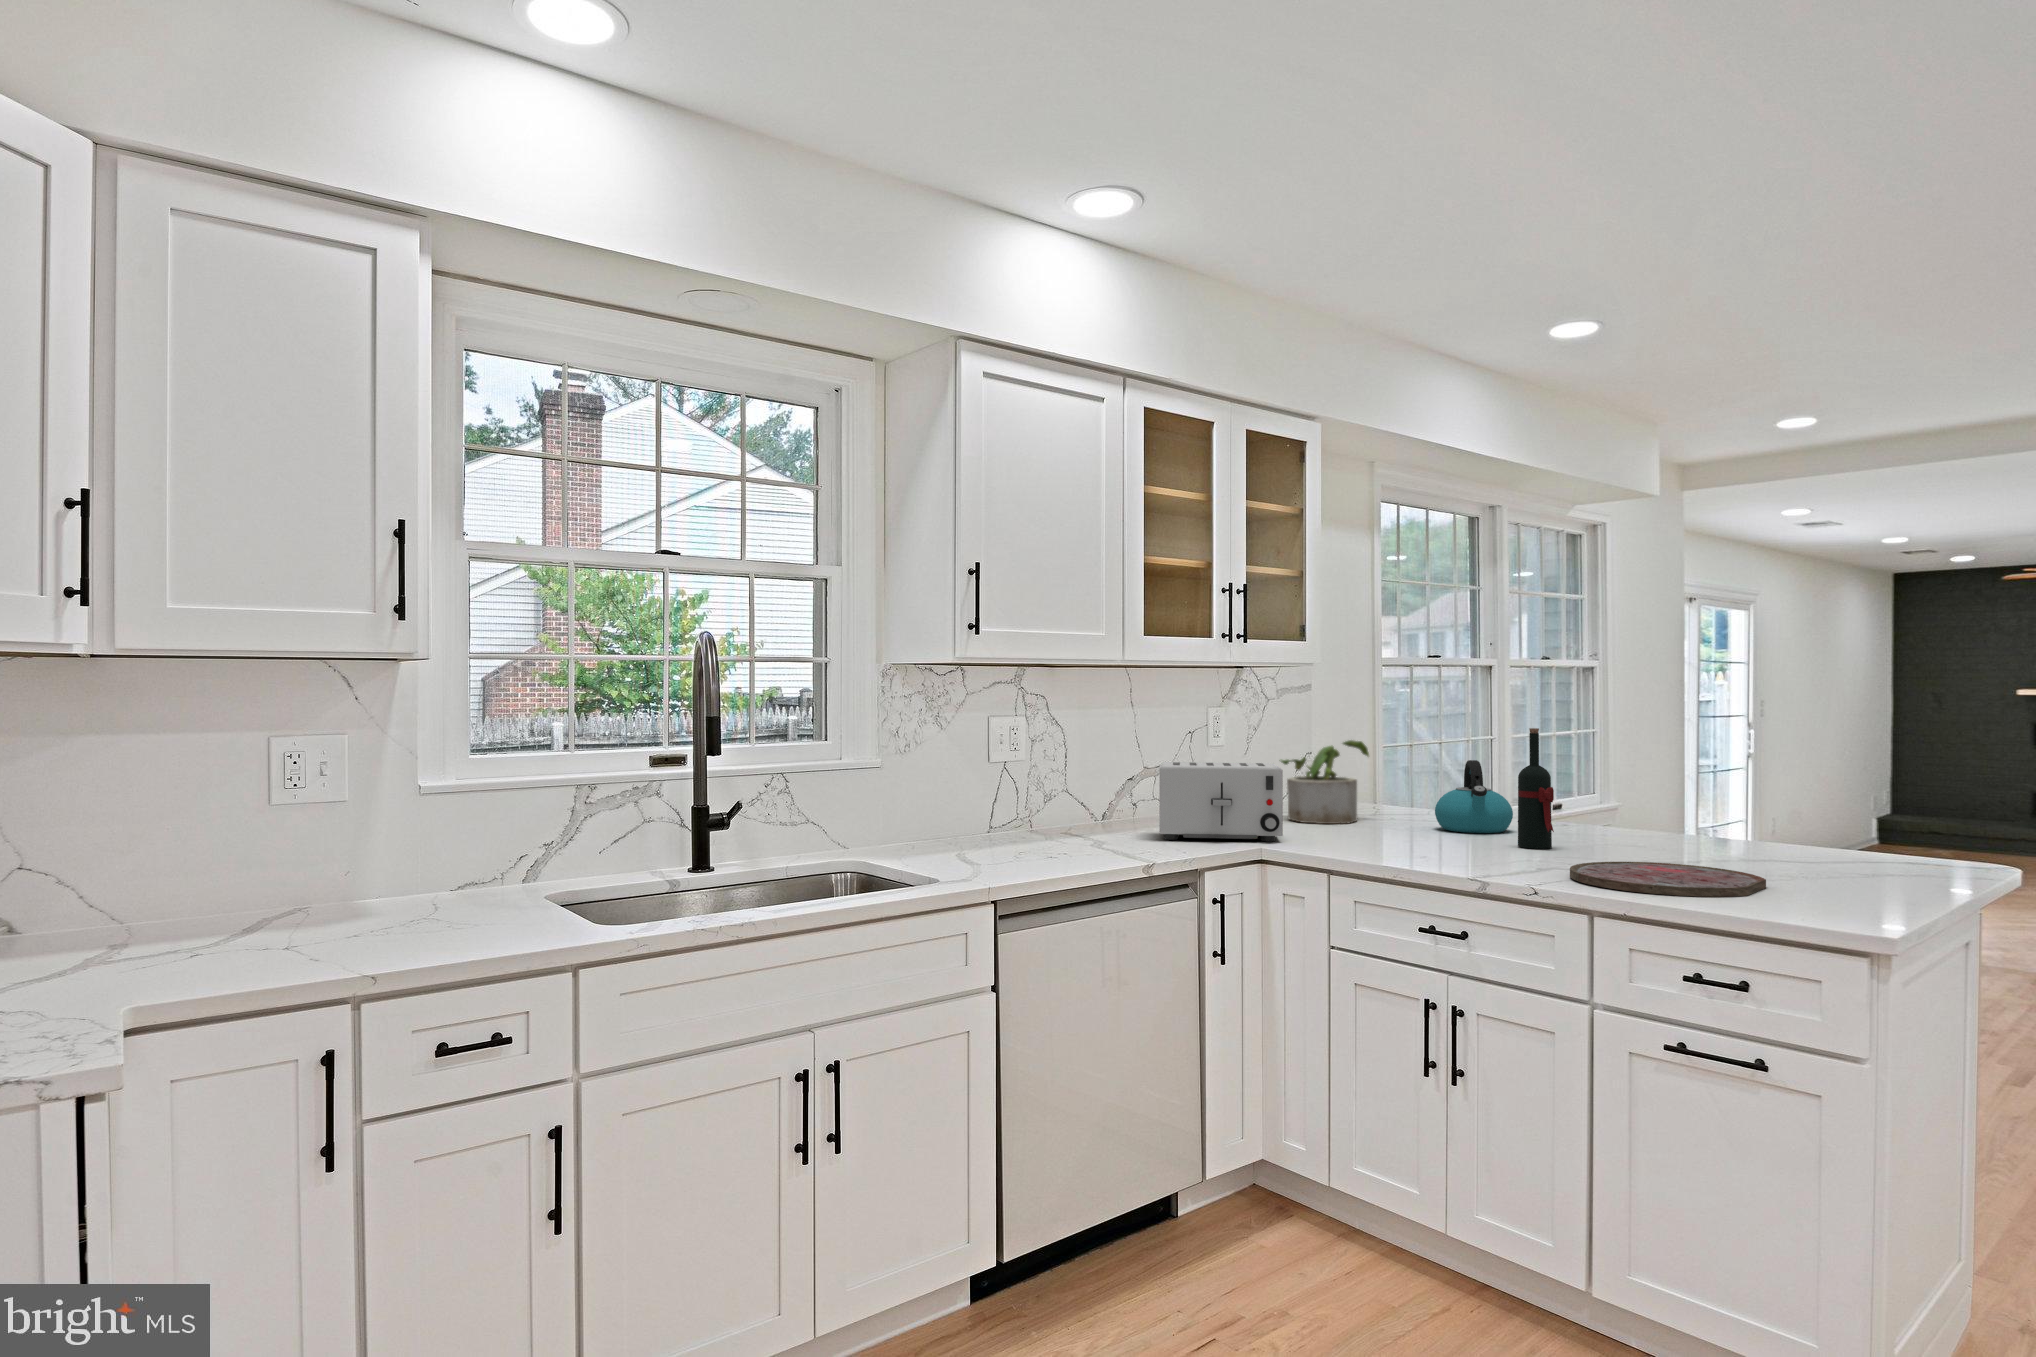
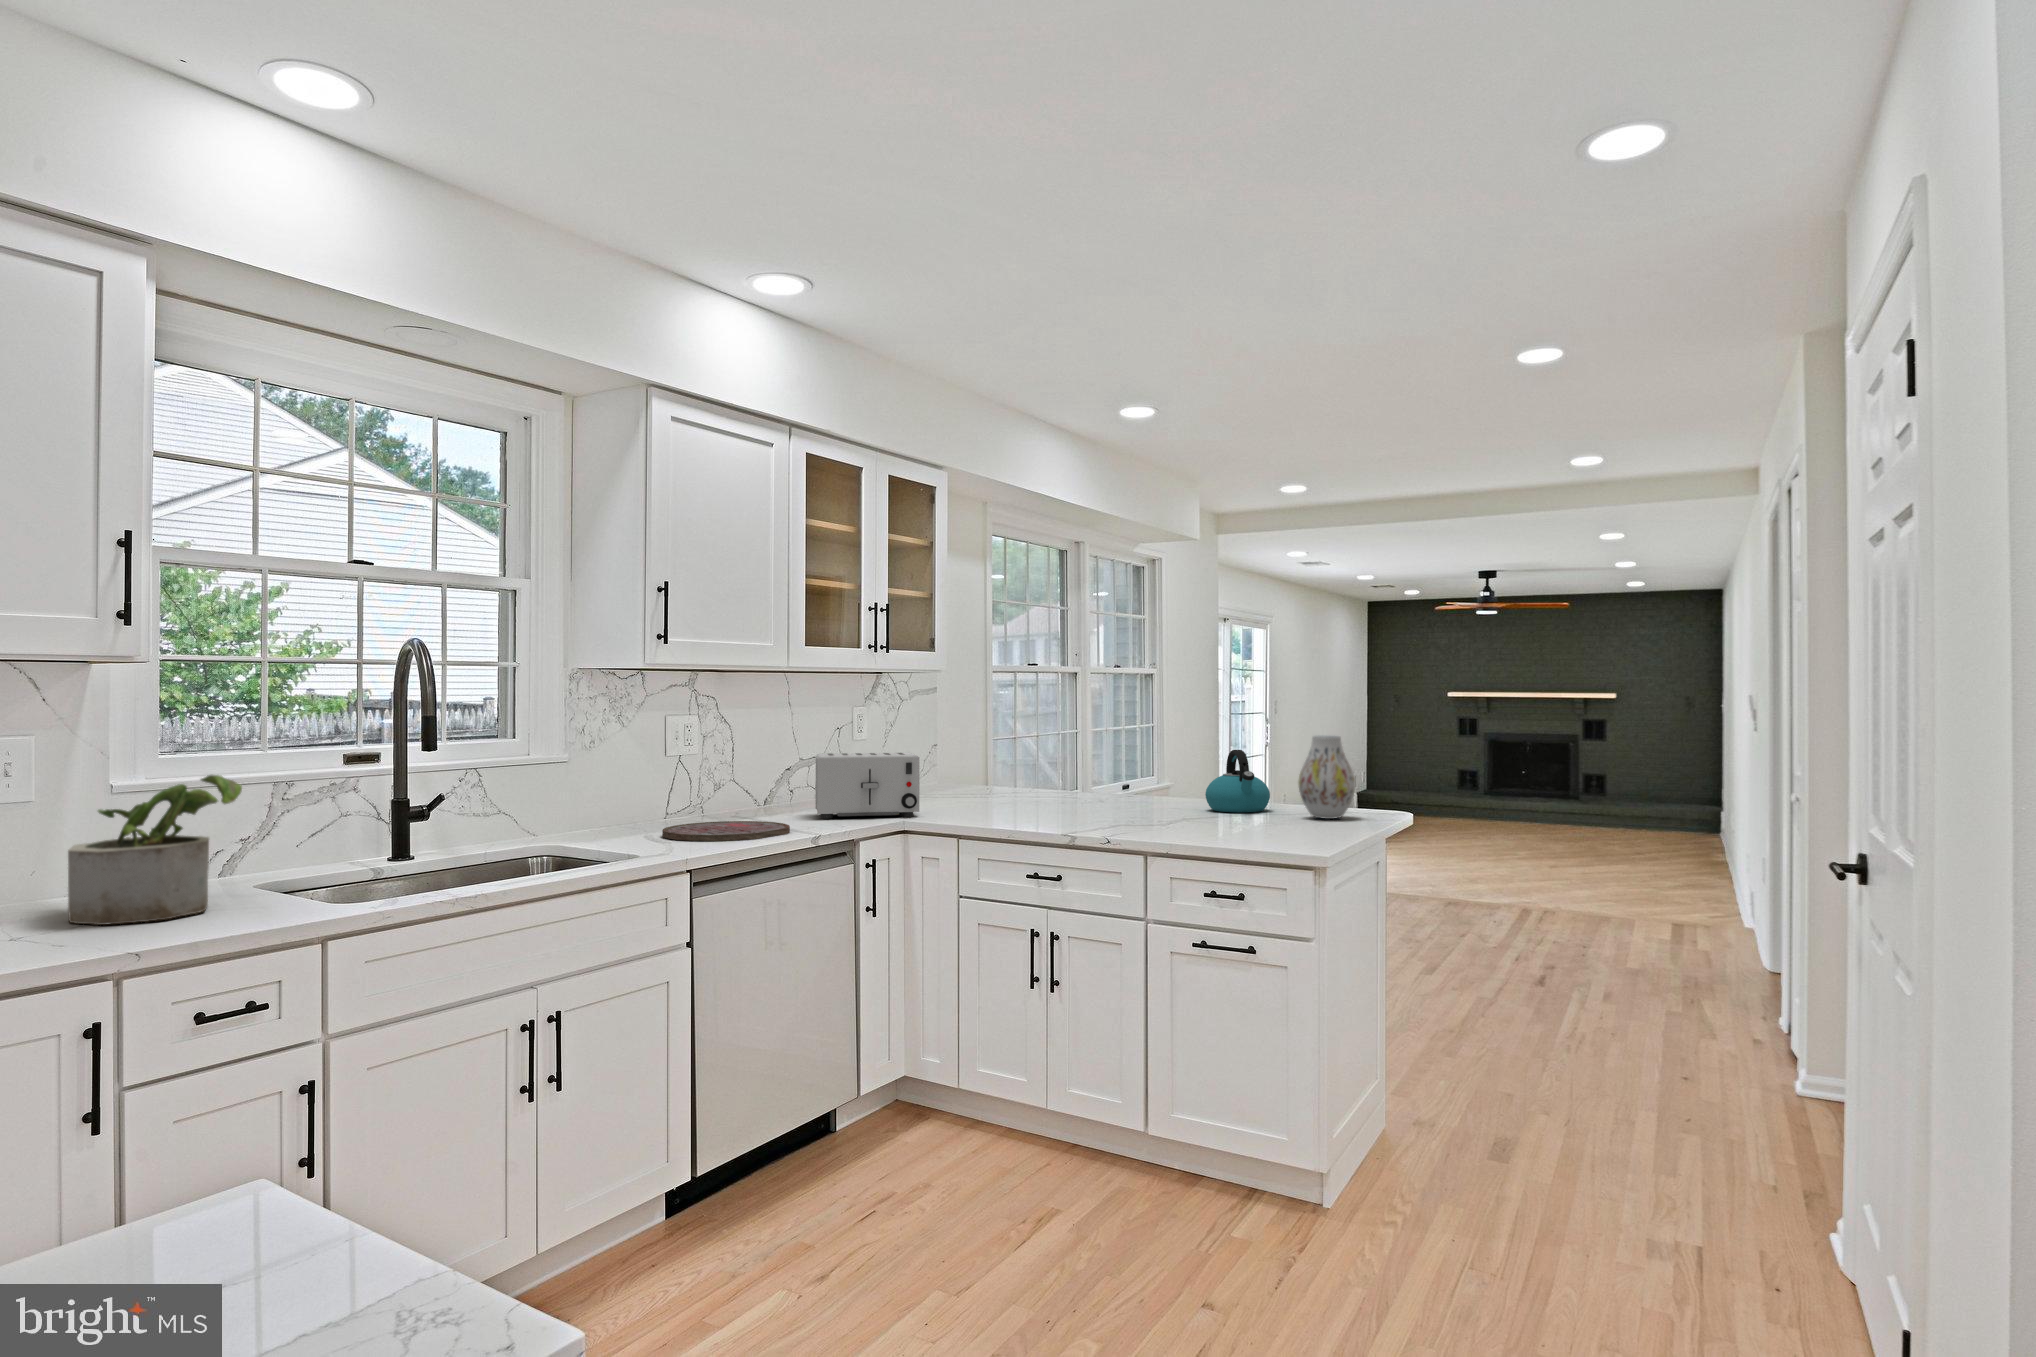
wine bottle: present [1518,728,1554,849] -> none [1097,721,1122,813]
potted plant: present [1281,740,1369,824] -> present [68,775,242,925]
vase: none [1829,754,1927,875] -> present [1299,736,1355,819]
kettle: present [1435,760,1513,833] -> present [1205,750,1270,813]
cutting board: present [1570,862,1766,897] -> present [662,821,790,841]

